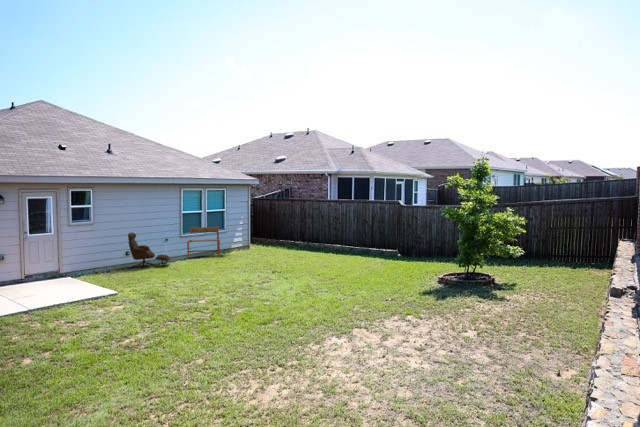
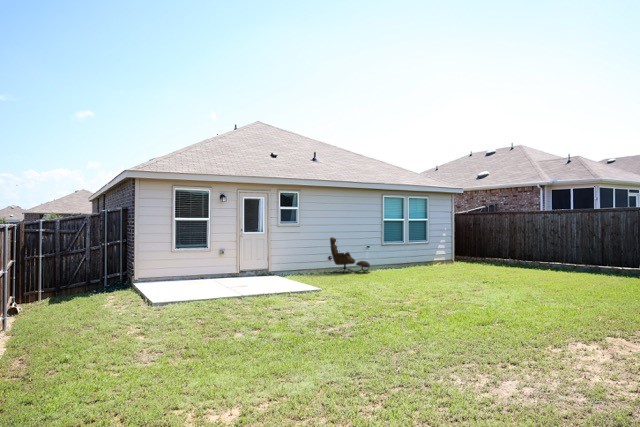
bench: present [187,227,220,258] -> none [387,236,422,268]

